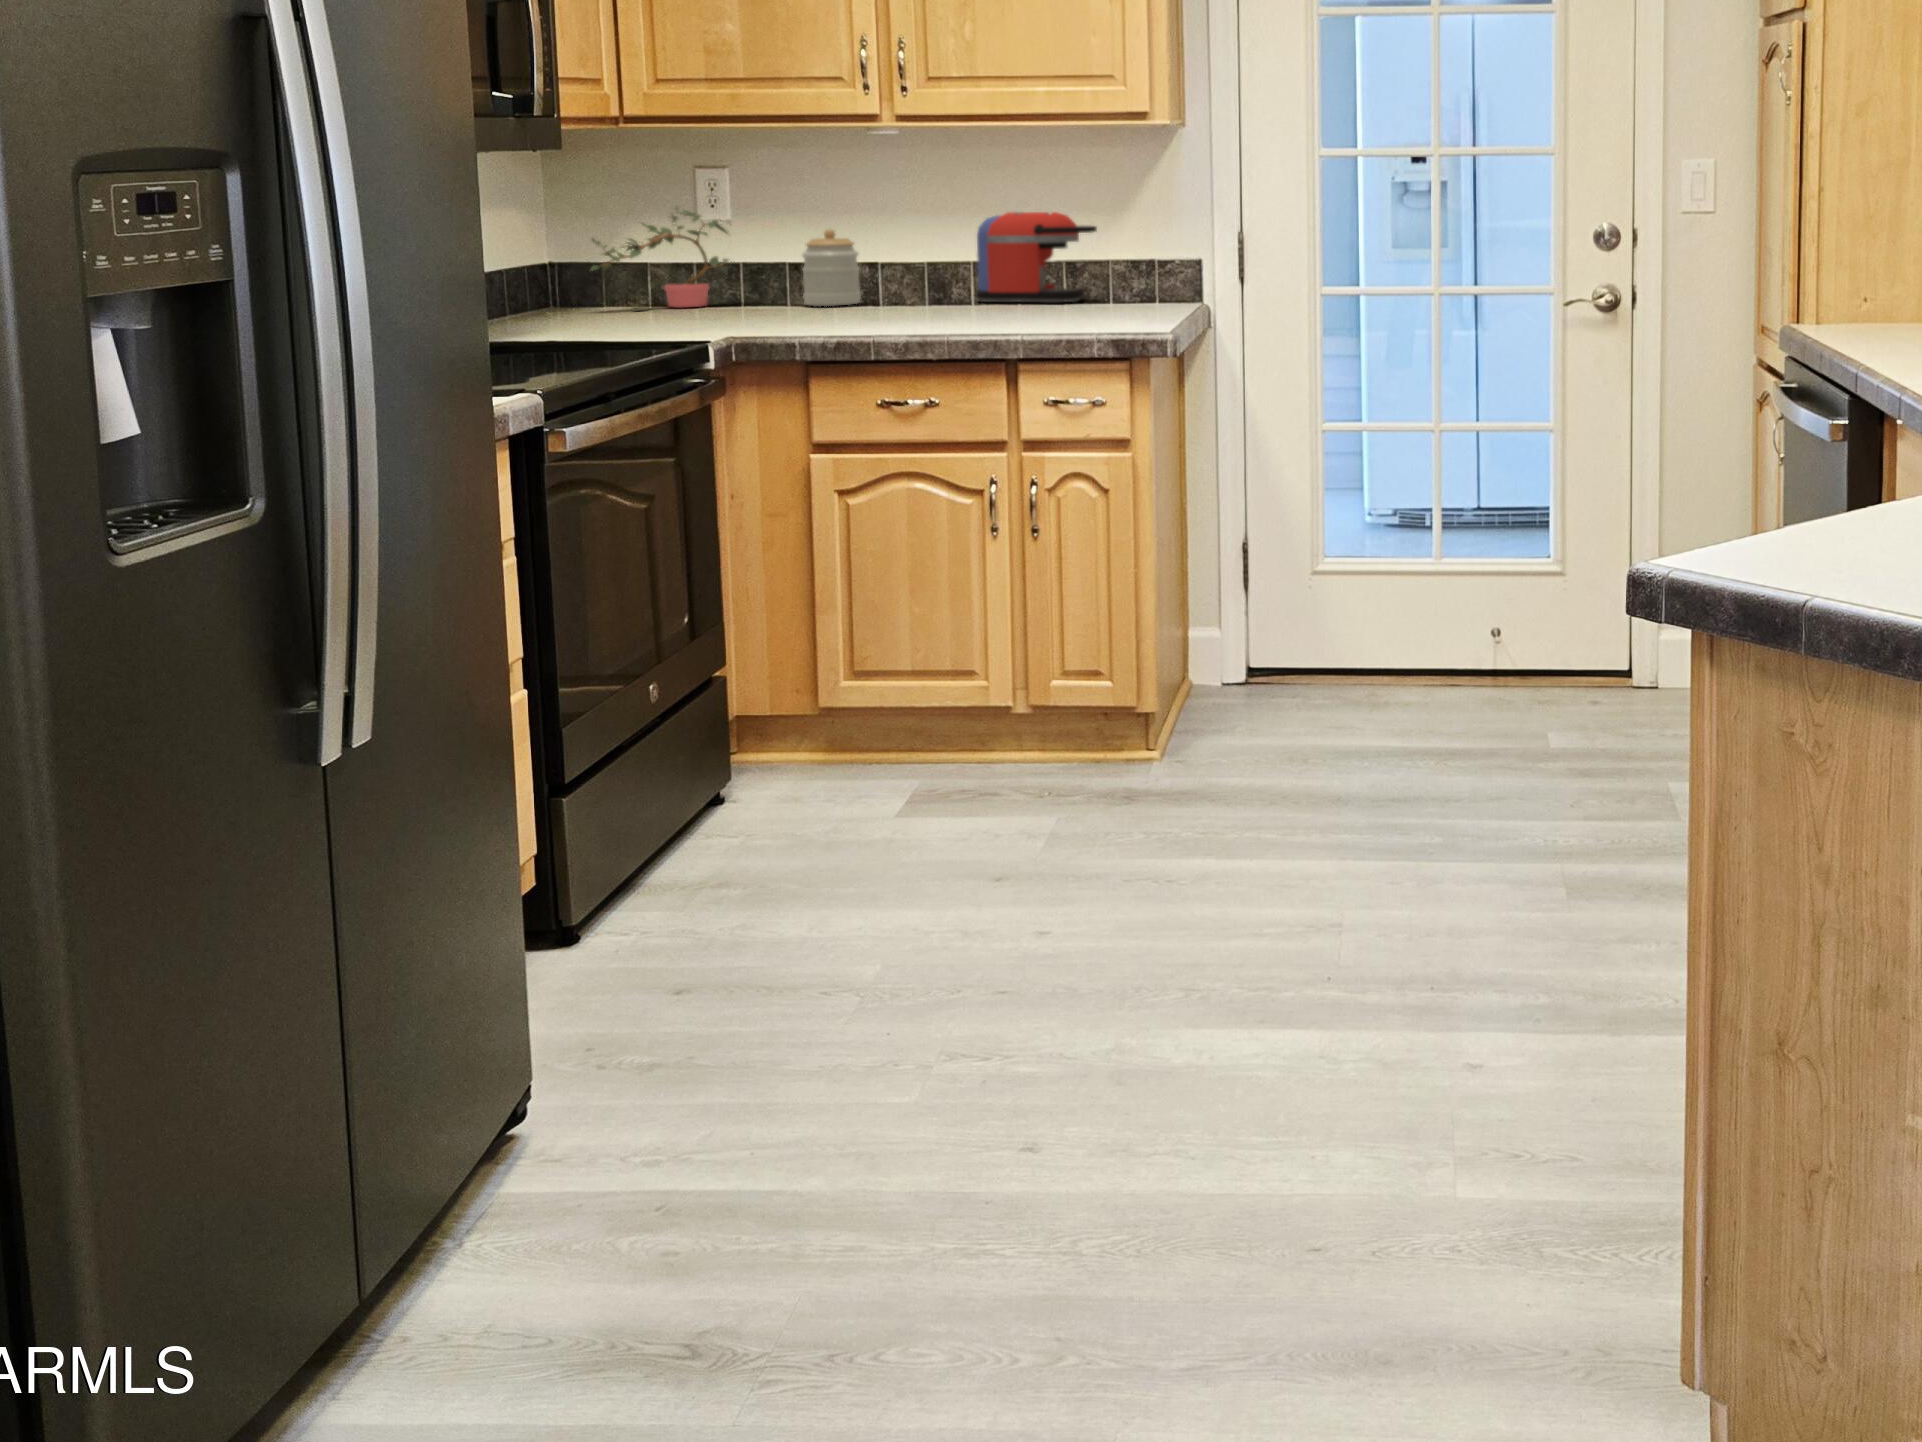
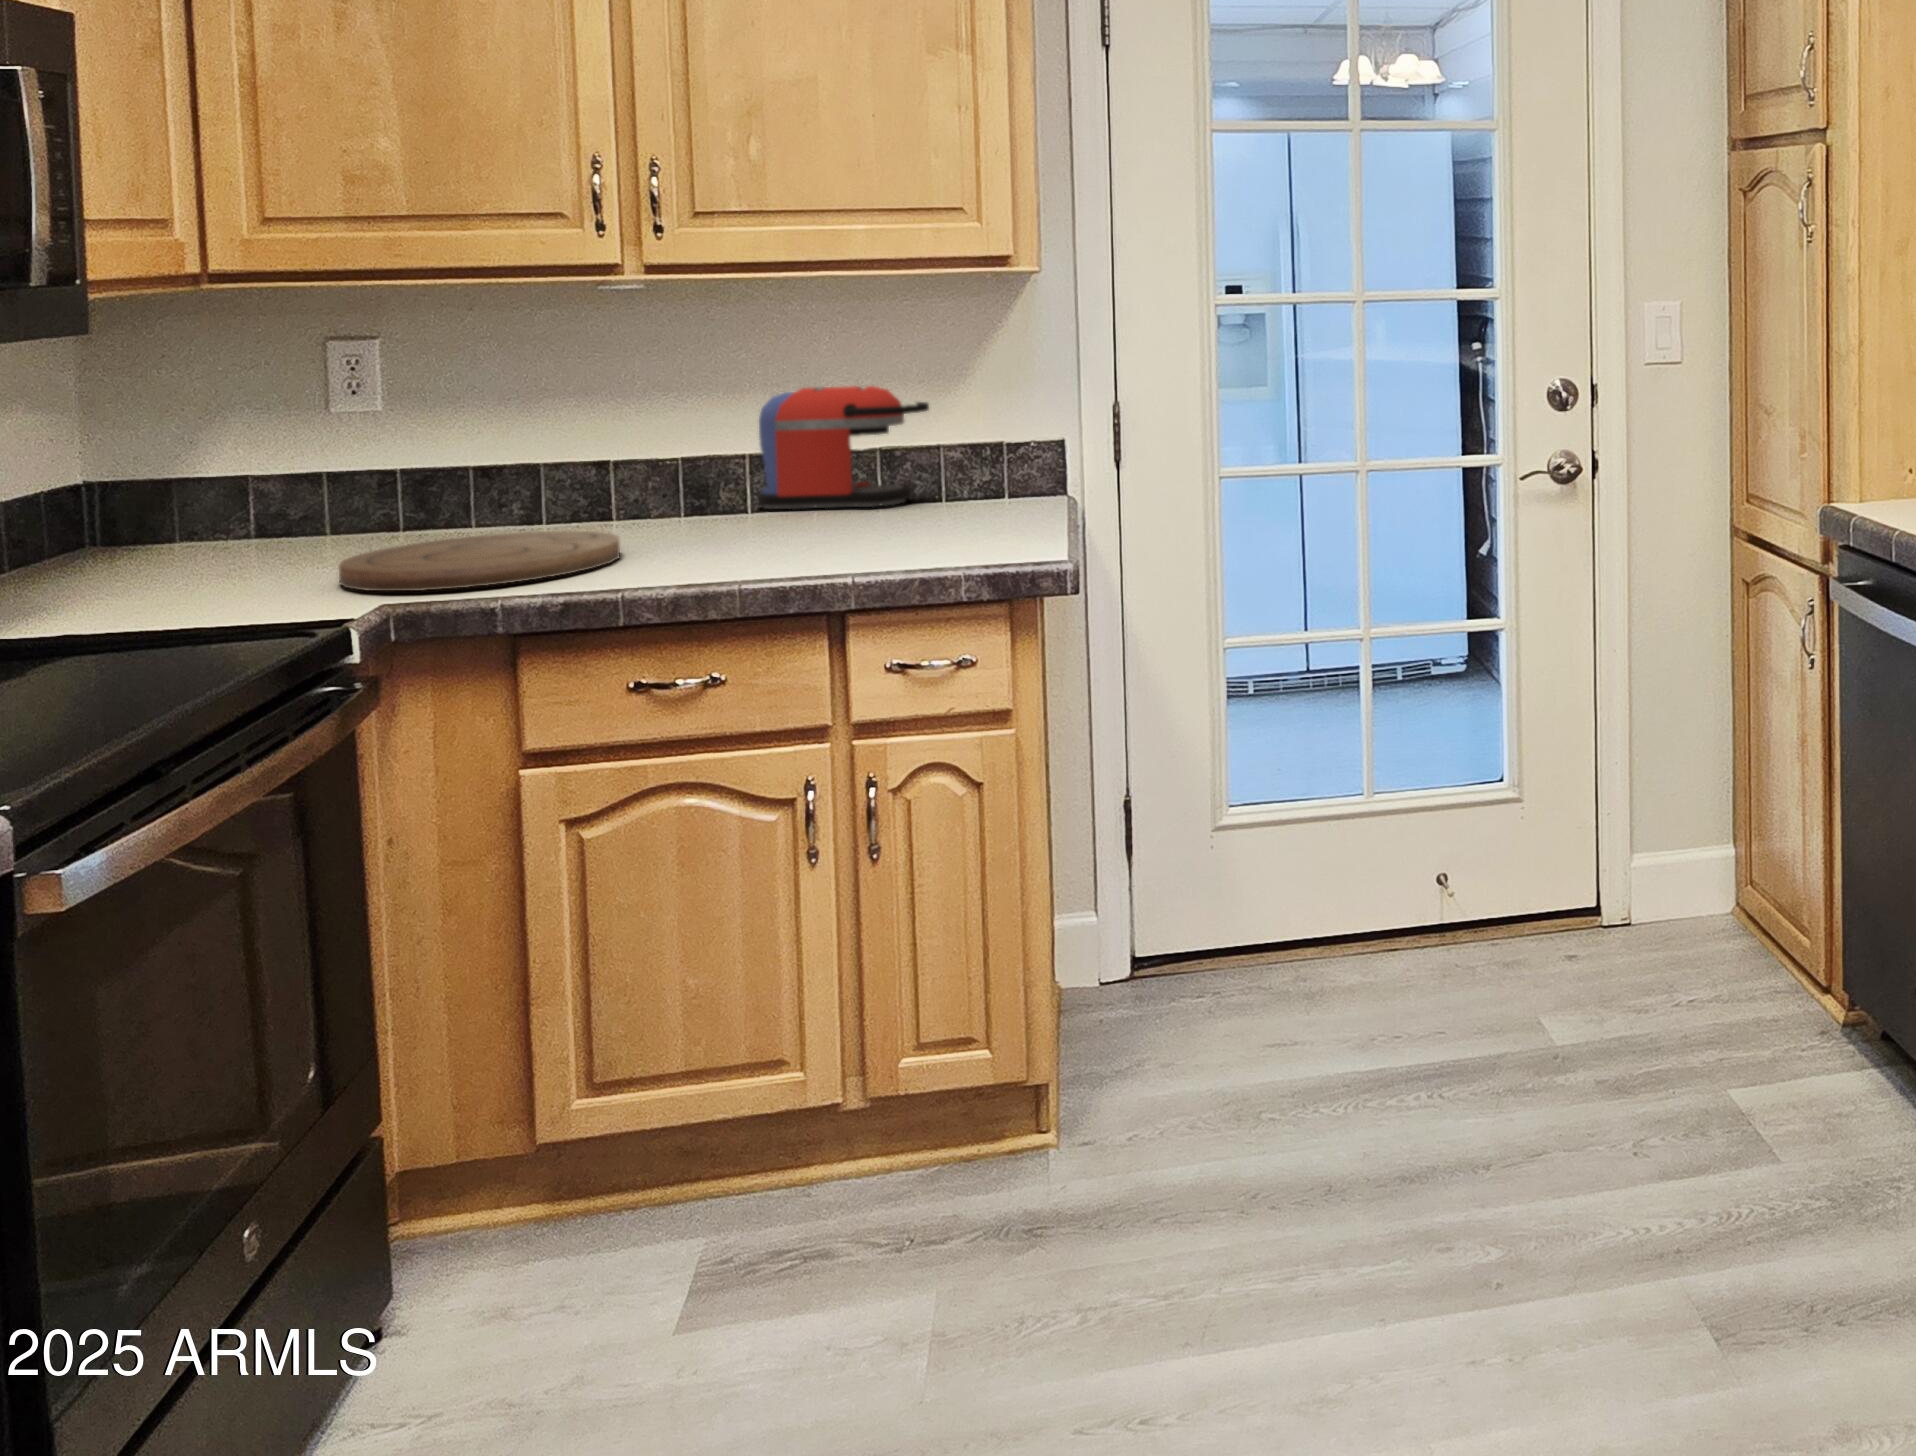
potted plant: present [591,208,735,309] -> none [144,393,405,551]
jar: present [802,229,860,306] -> none [495,419,586,528]
cutting board: none [703,304,876,329] -> present [338,531,620,591]

